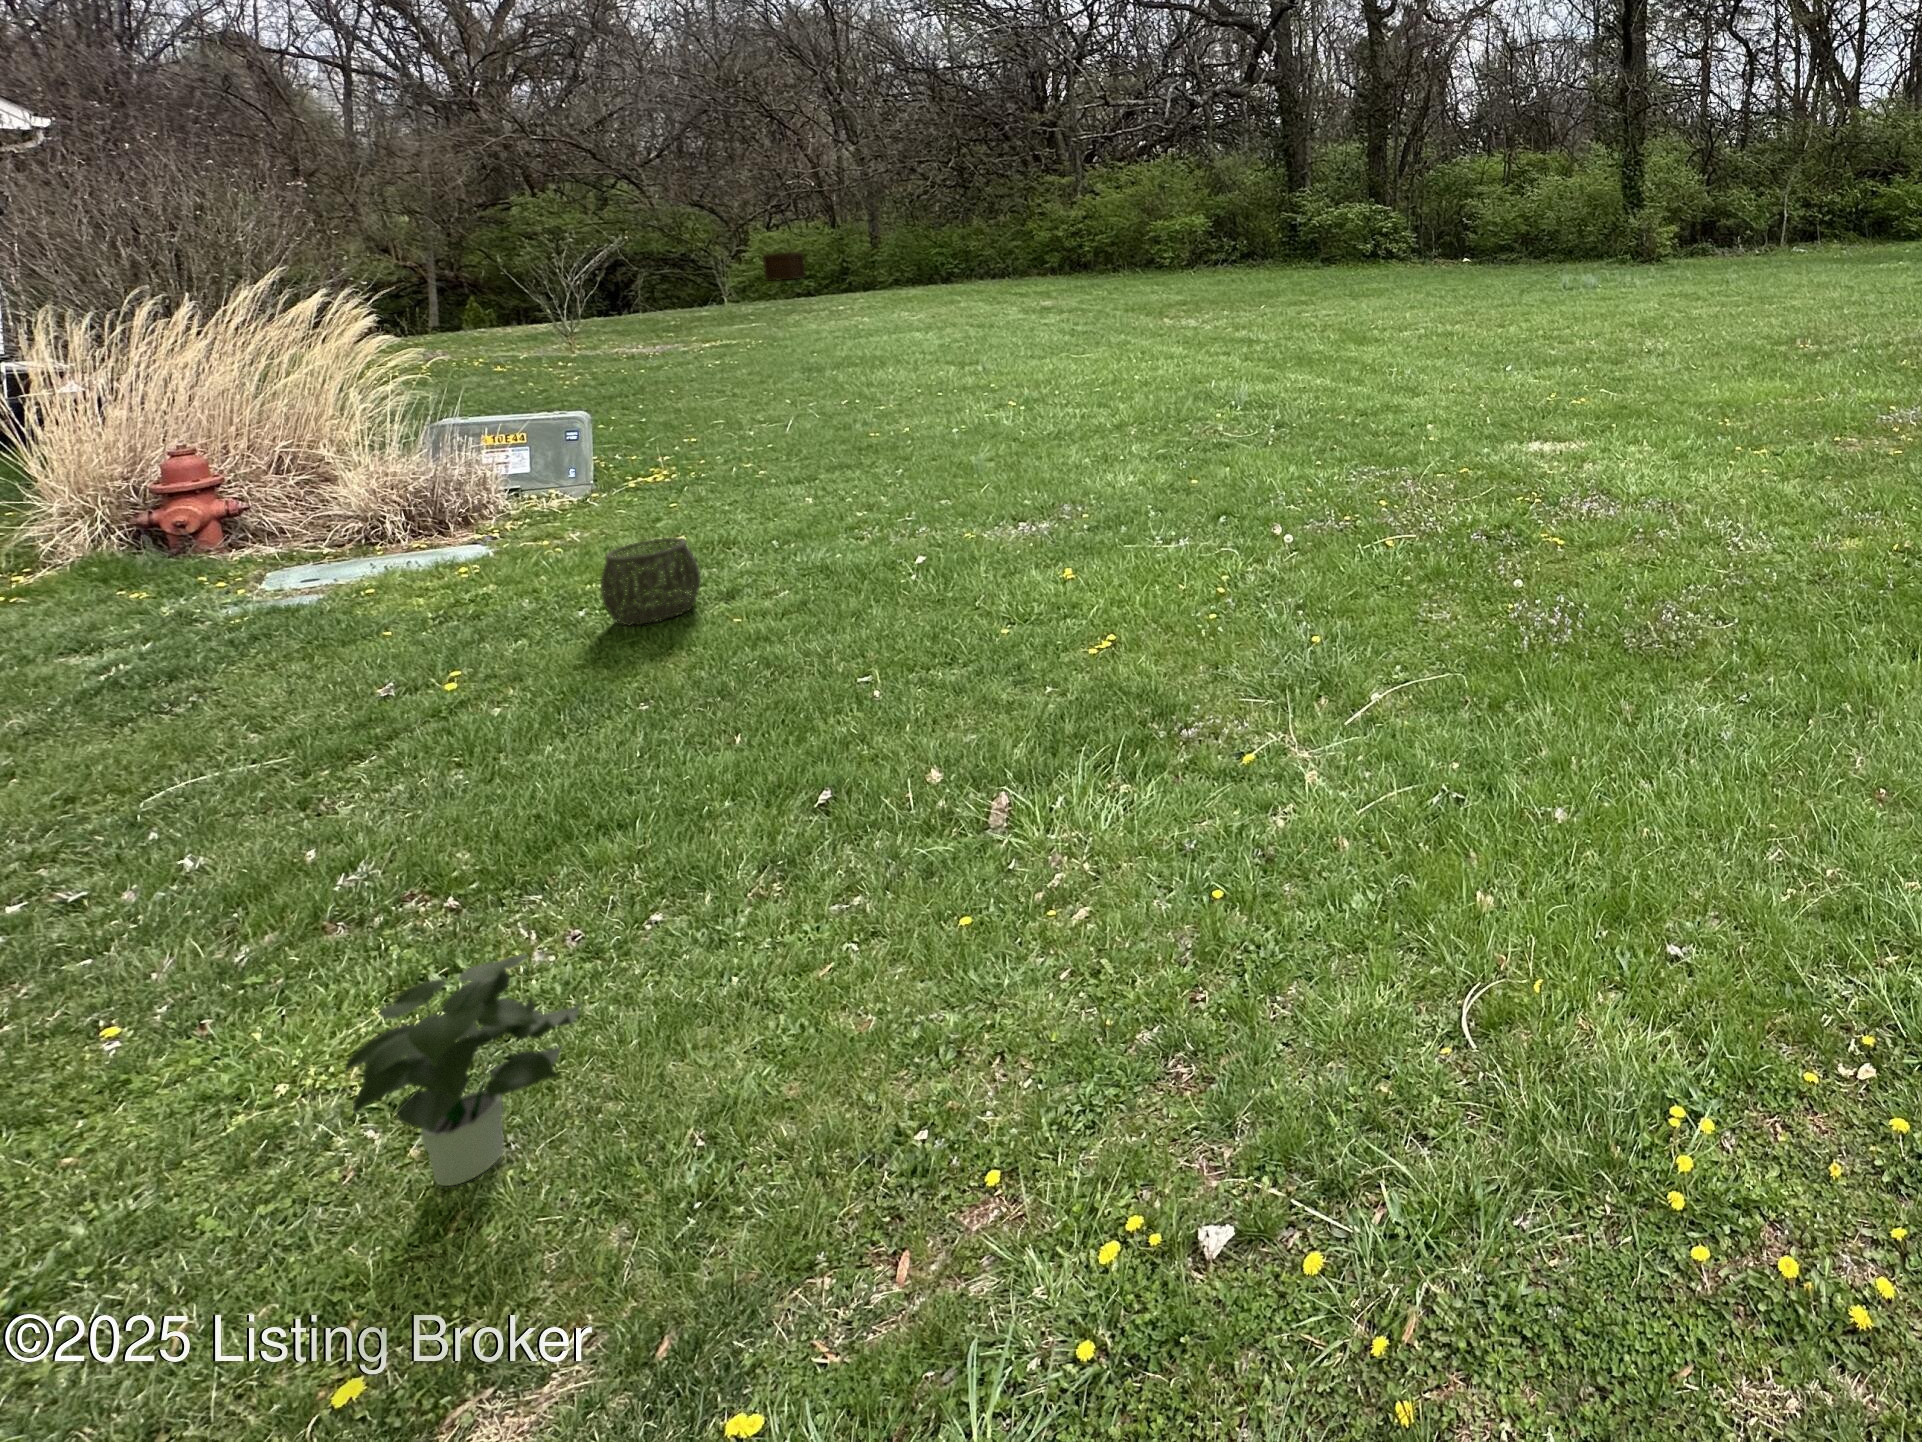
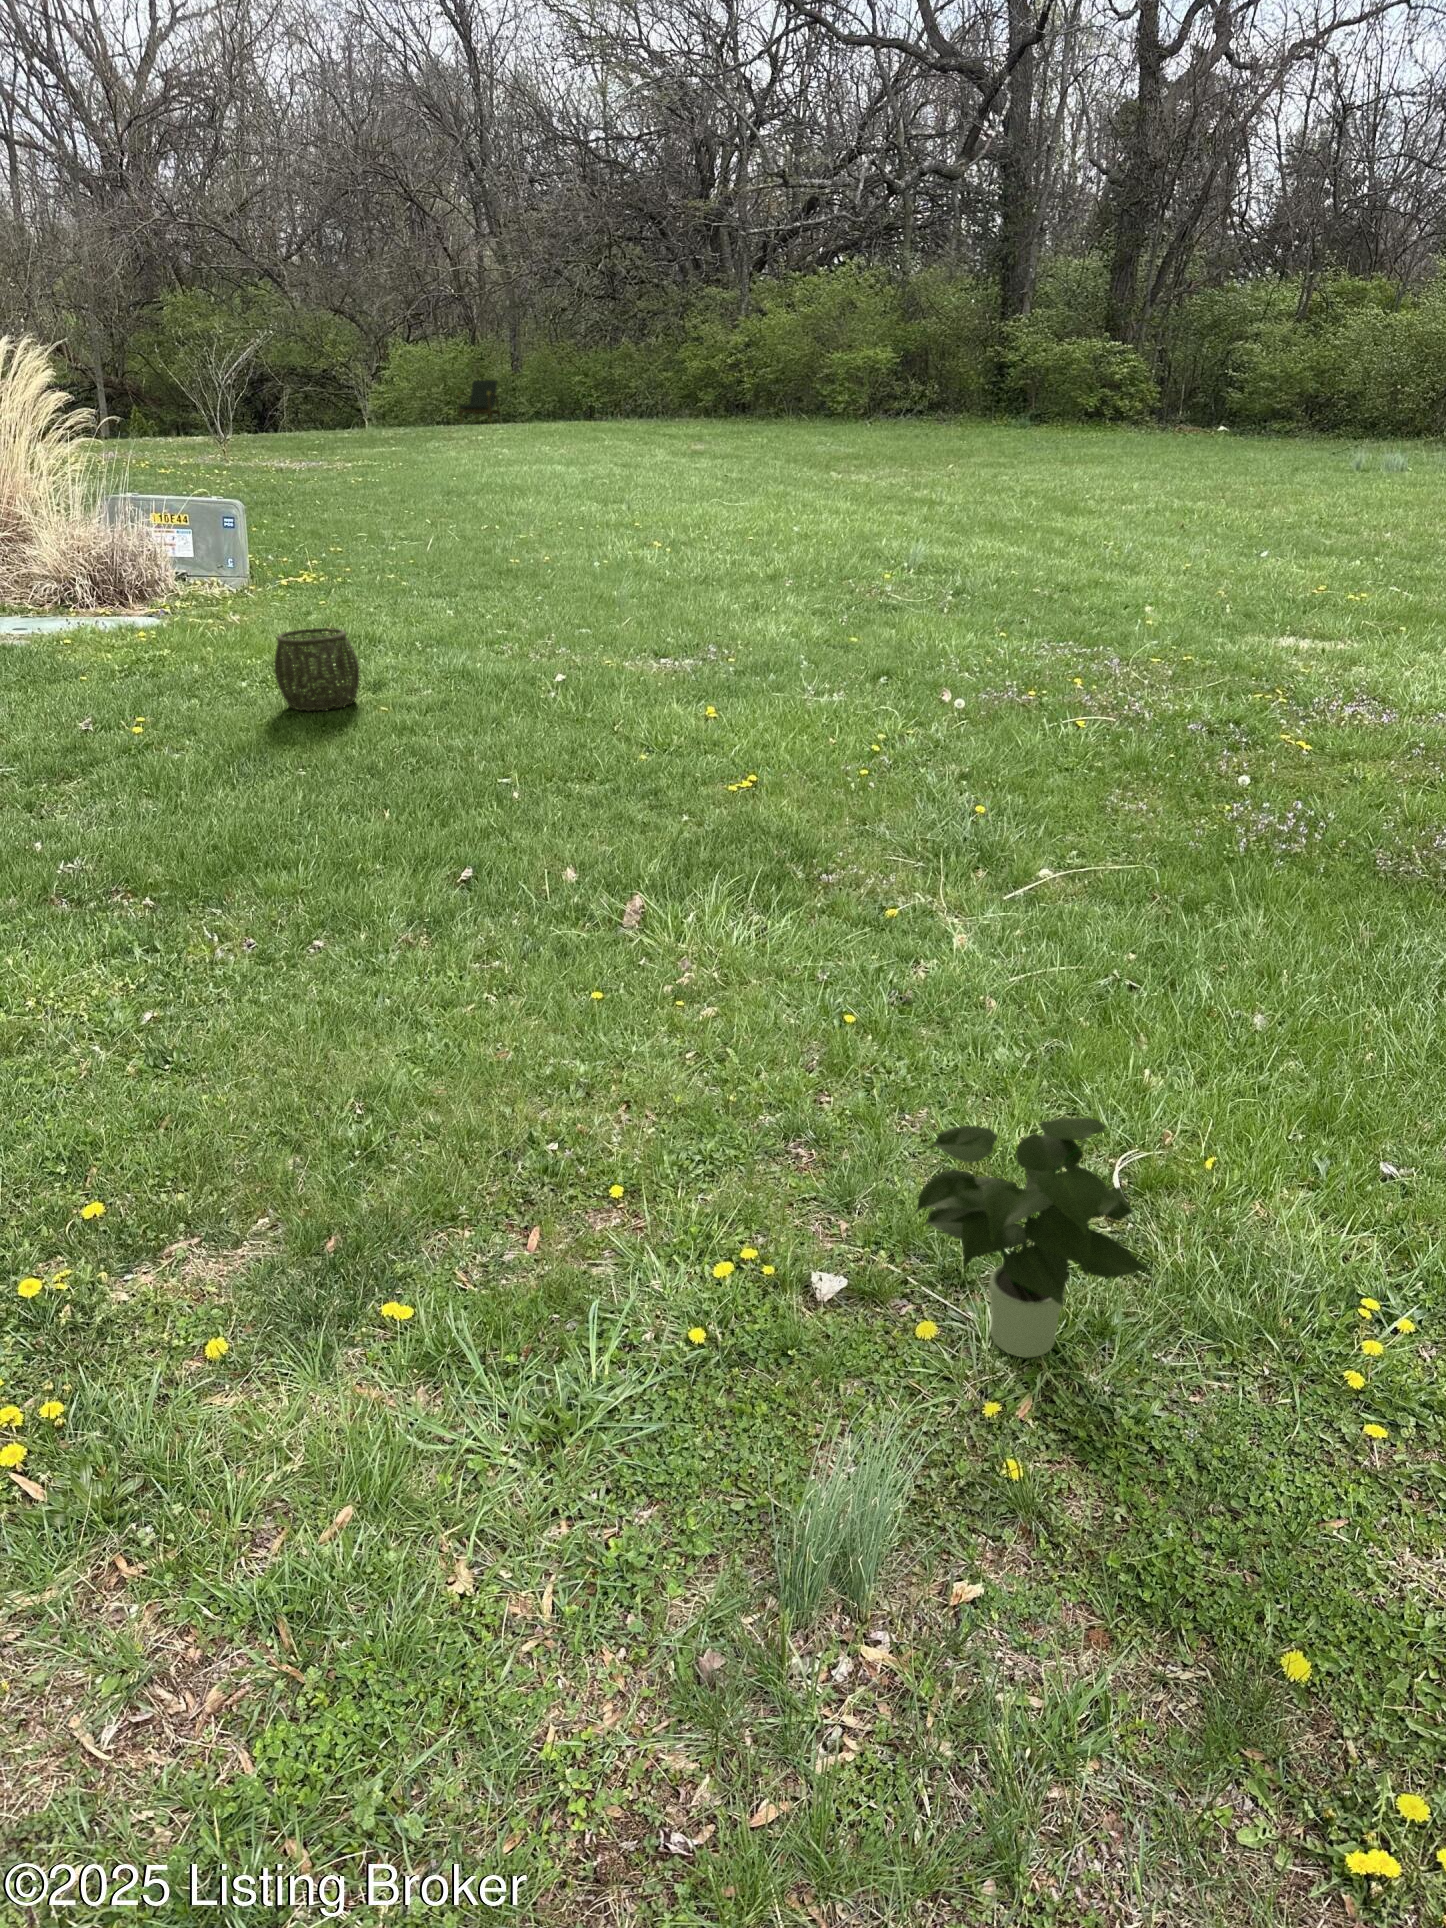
lounge chair: none [807,241,851,279] -> present [458,380,500,421]
wooden crate: present [762,252,806,281] -> none [415,391,457,424]
potted plant: present [344,954,581,1186] -> present [913,1118,1150,1358]

